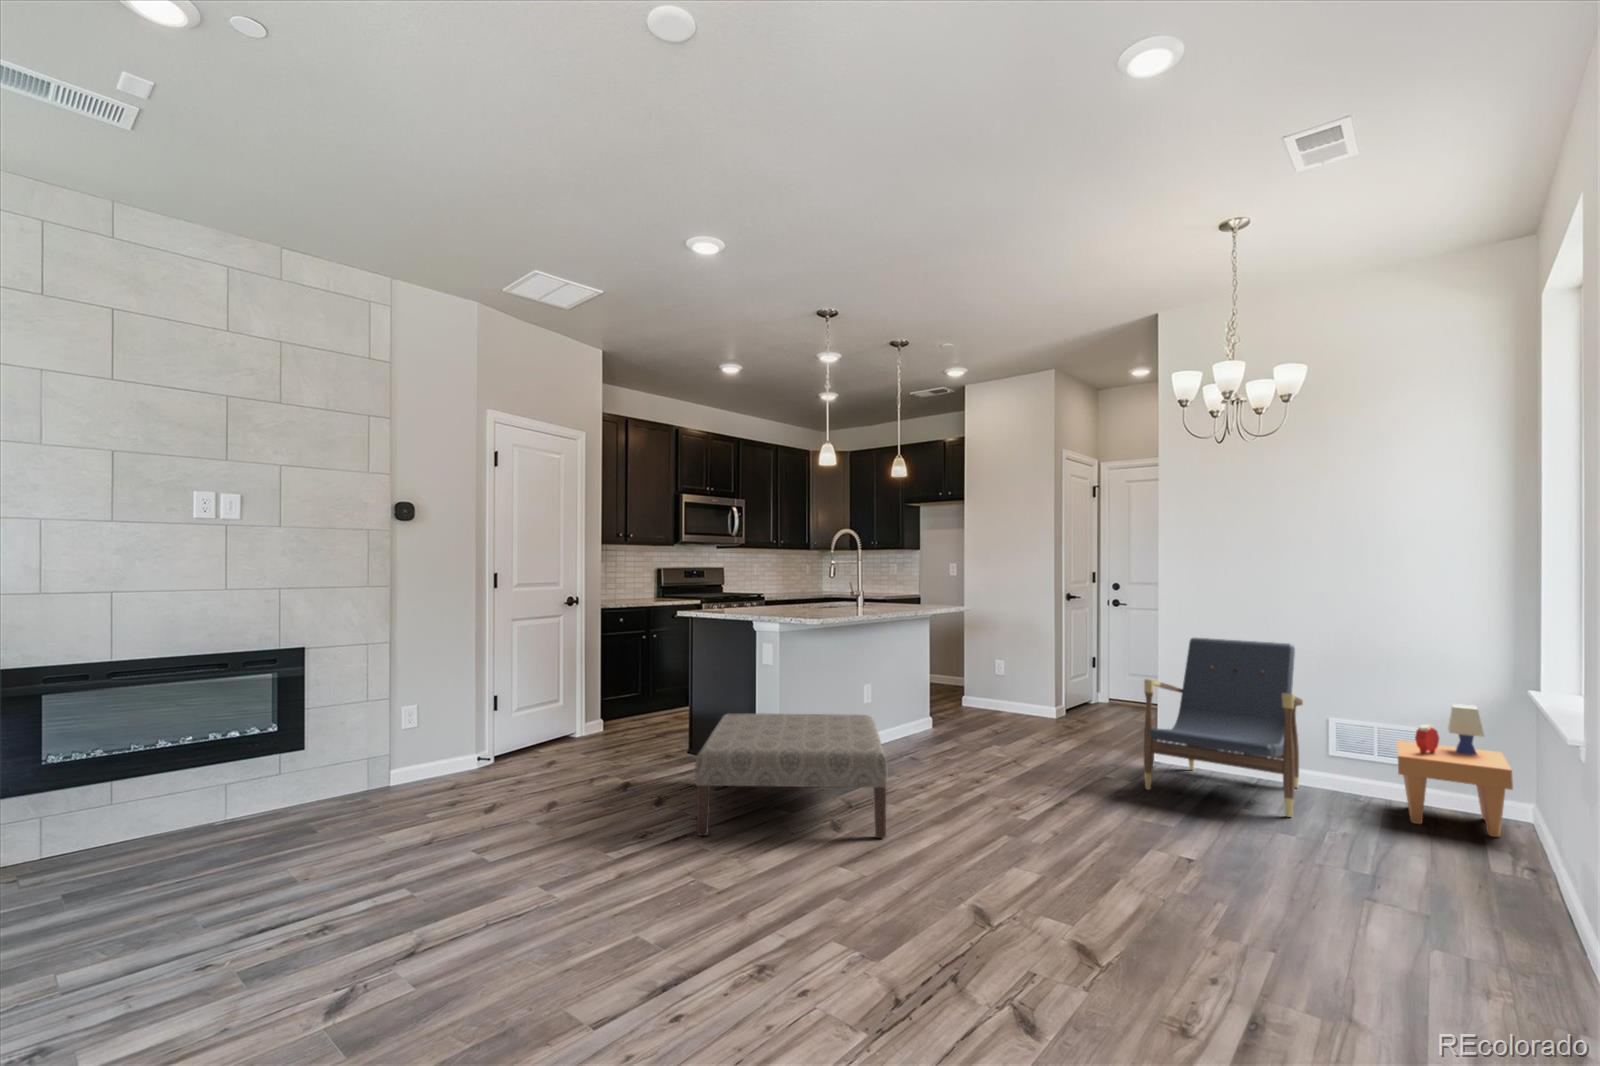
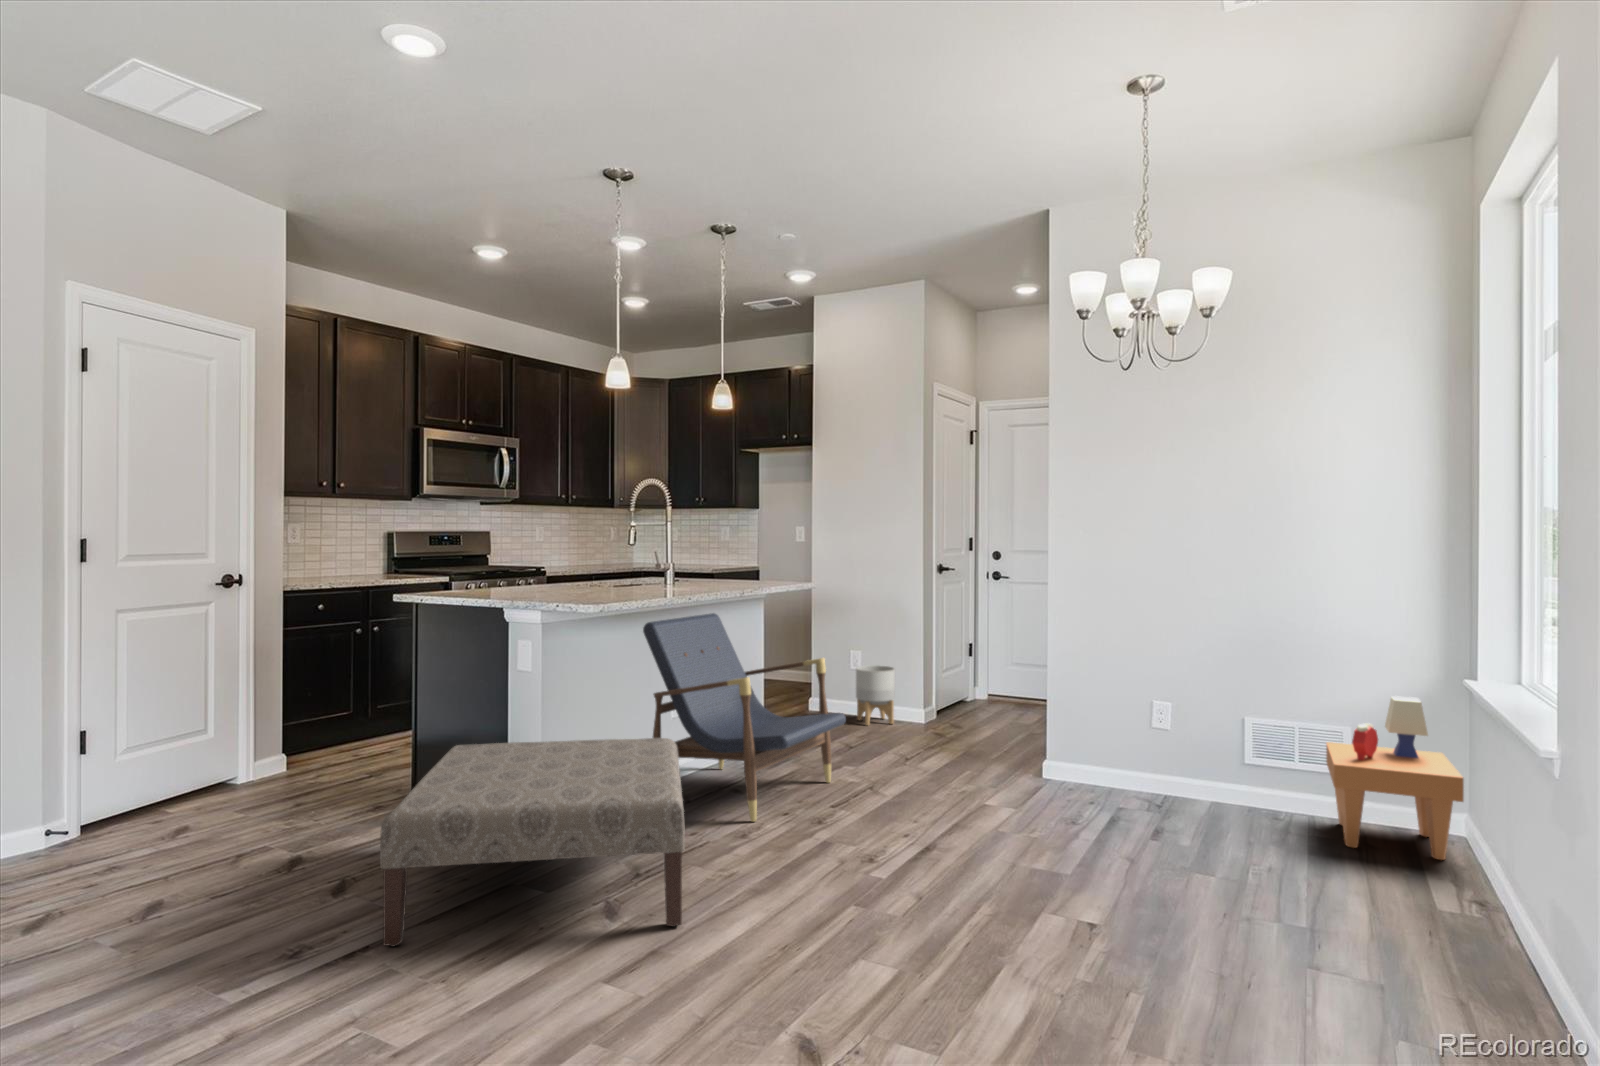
lounge chair: present [1144,638,1303,817] -> present [643,613,846,822]
planter: none [1002,672,1034,719] -> present [856,665,895,725]

